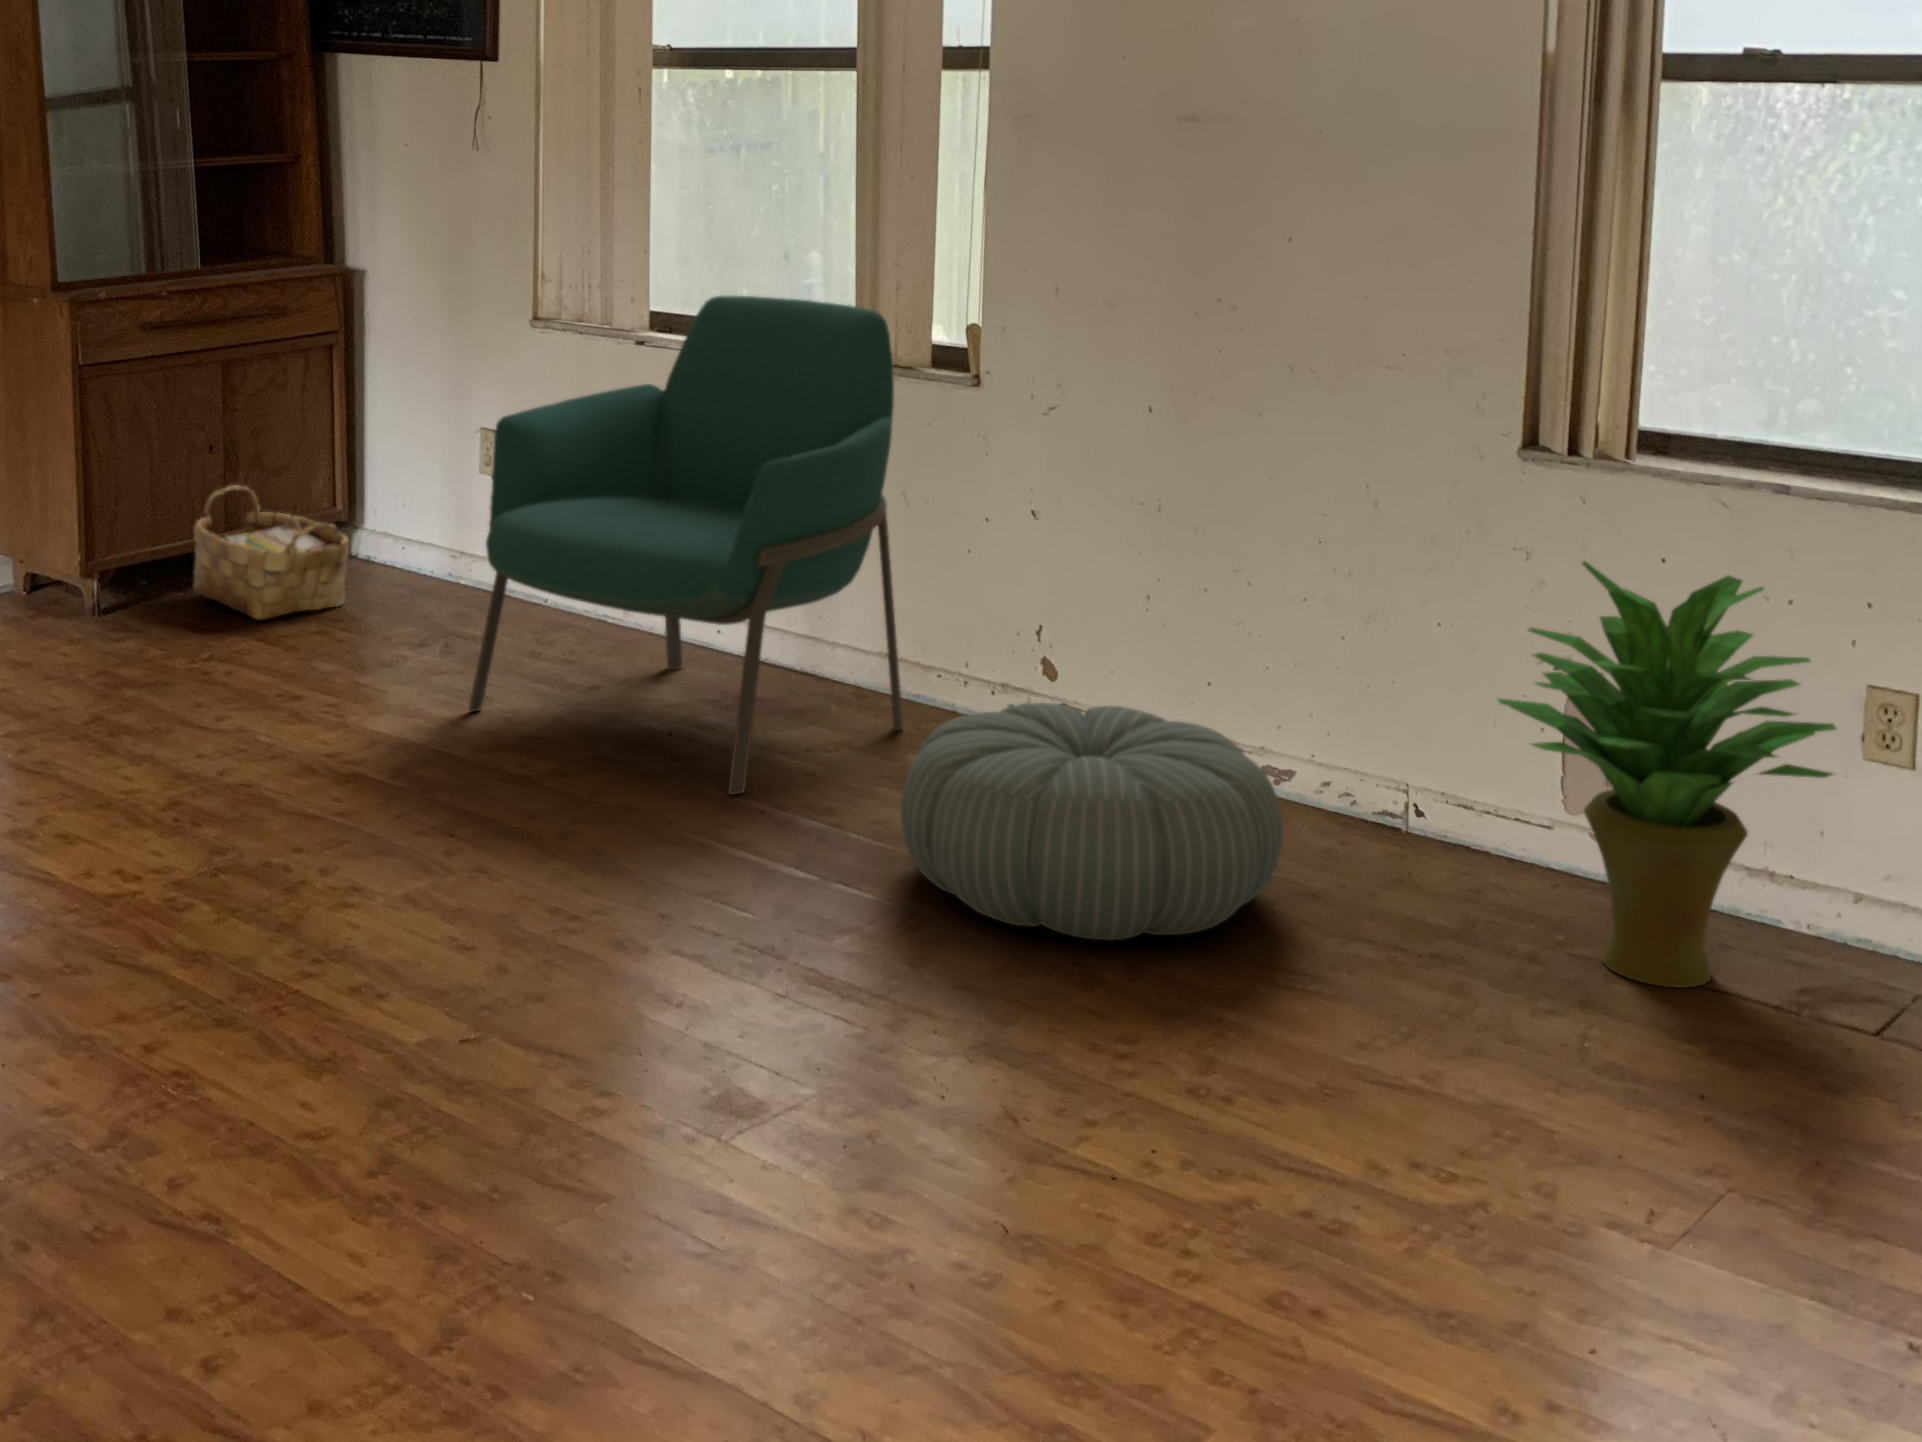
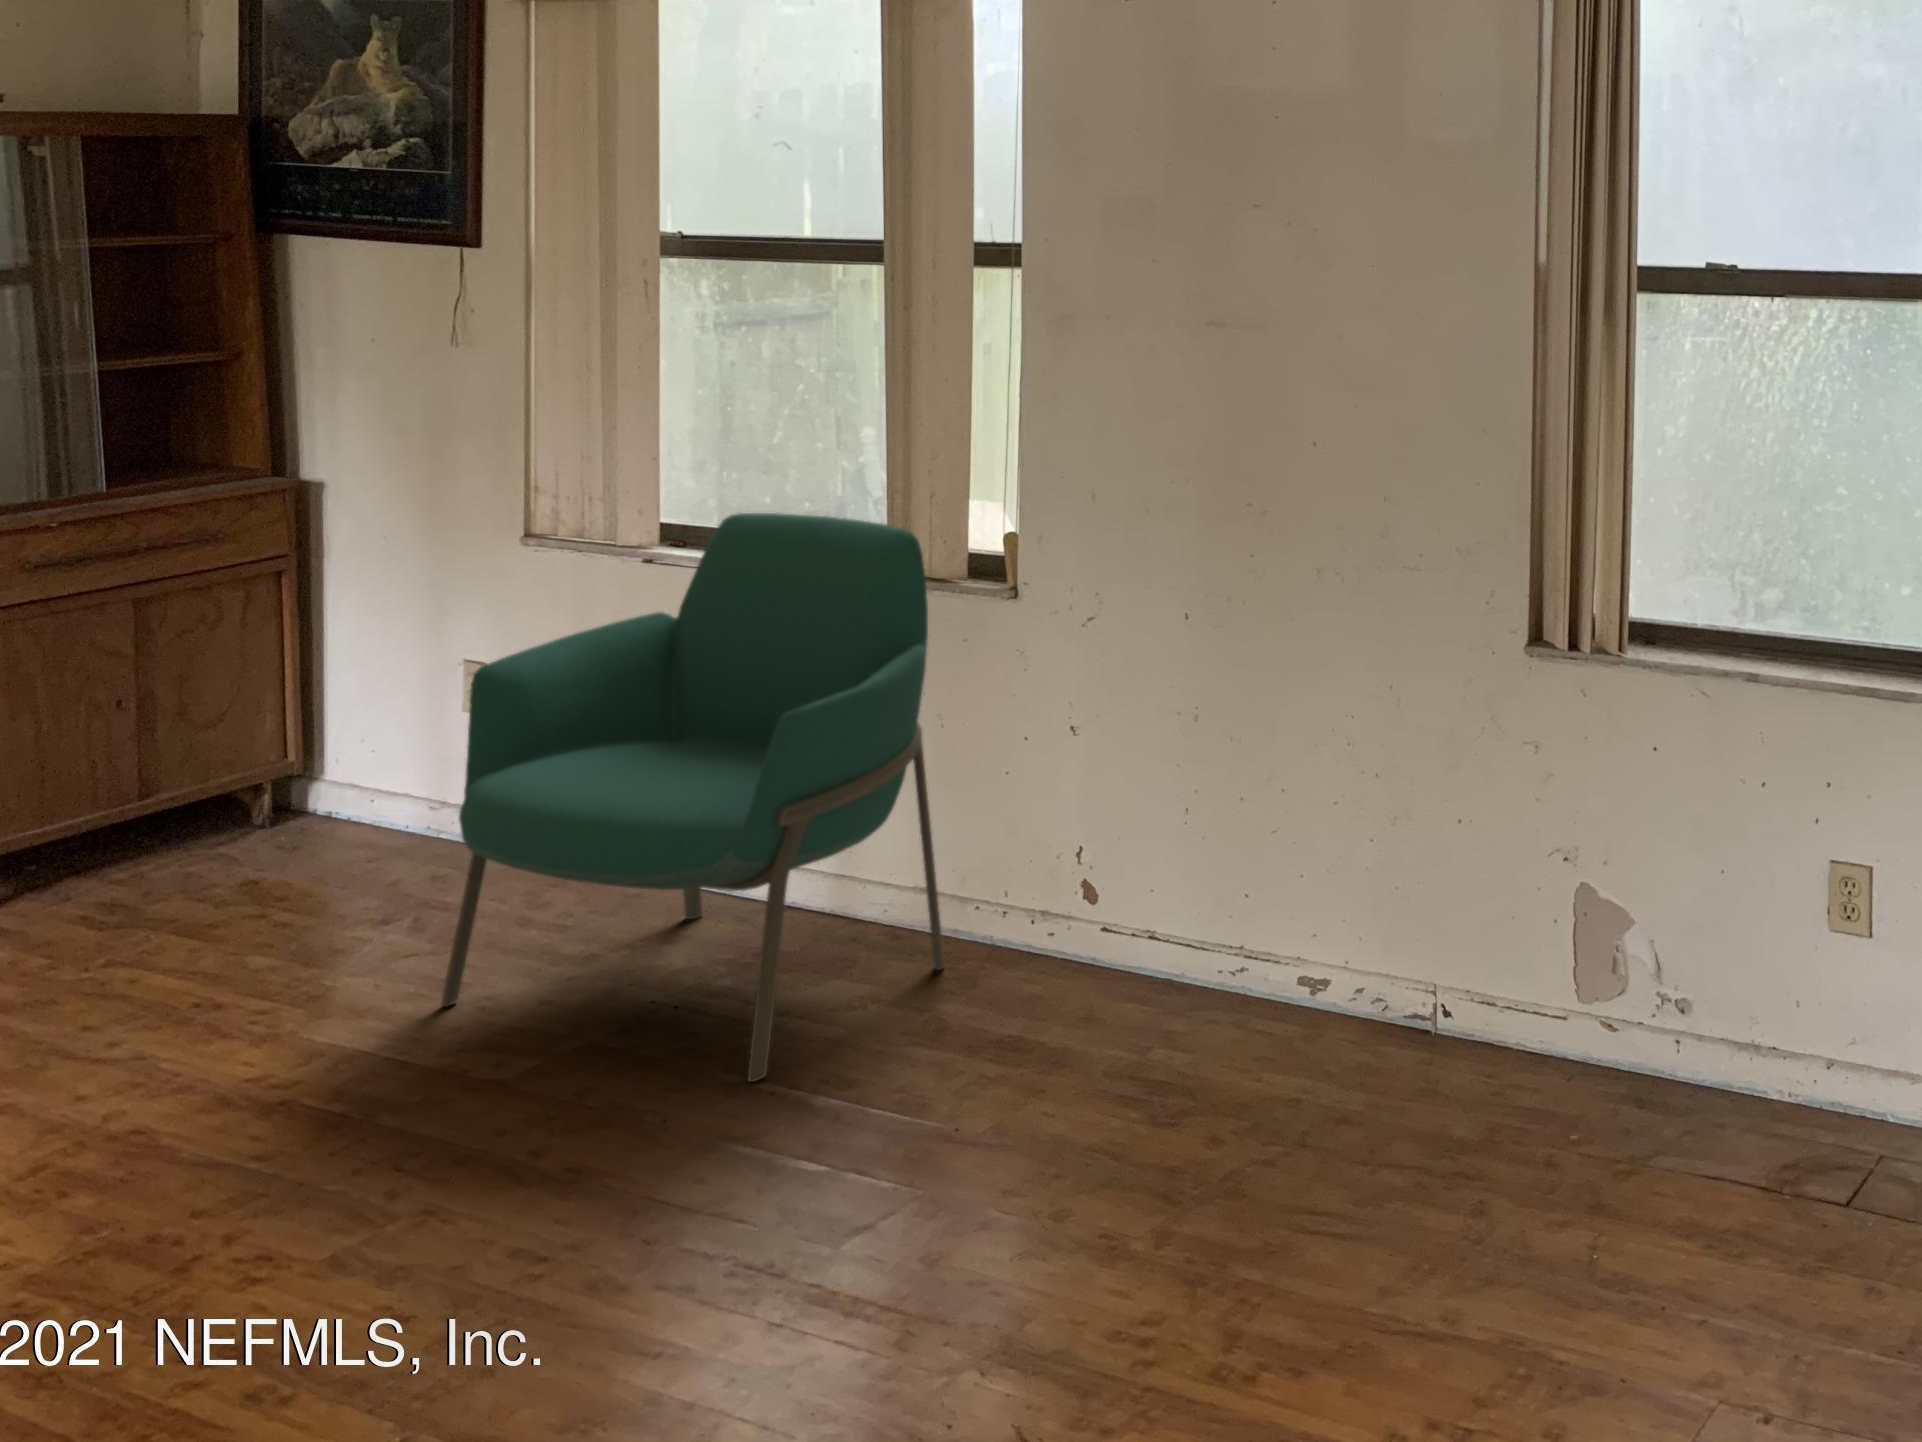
woven basket: present [194,485,349,621] -> none [90,742,299,907]
potted plant: present [1498,561,1836,987] -> none [1517,773,1807,1178]
pouf: present [901,703,1283,940] -> none [936,945,1325,1217]

